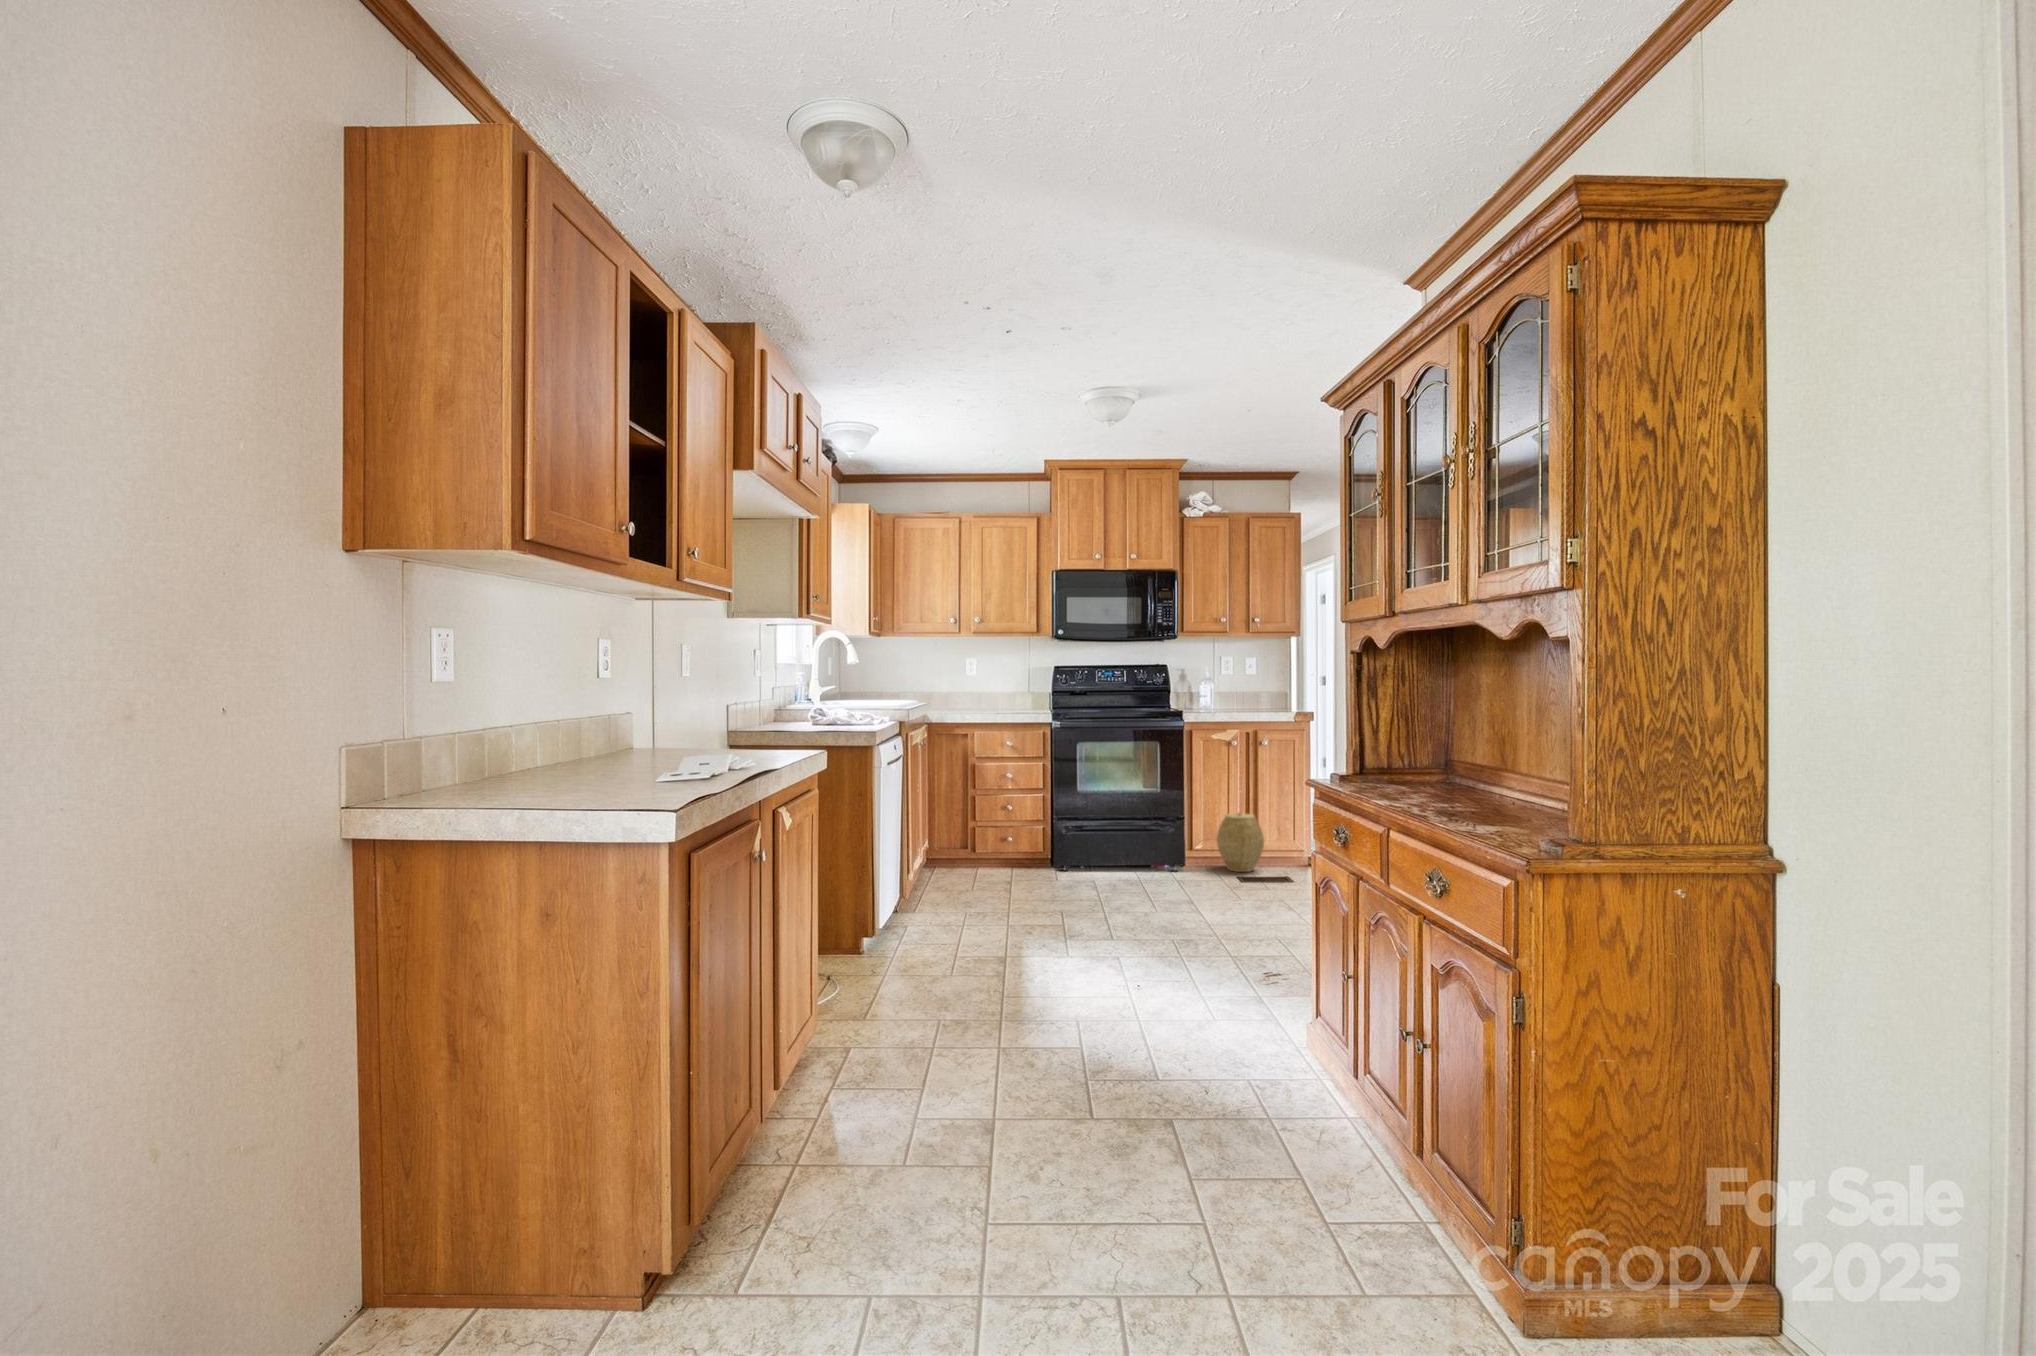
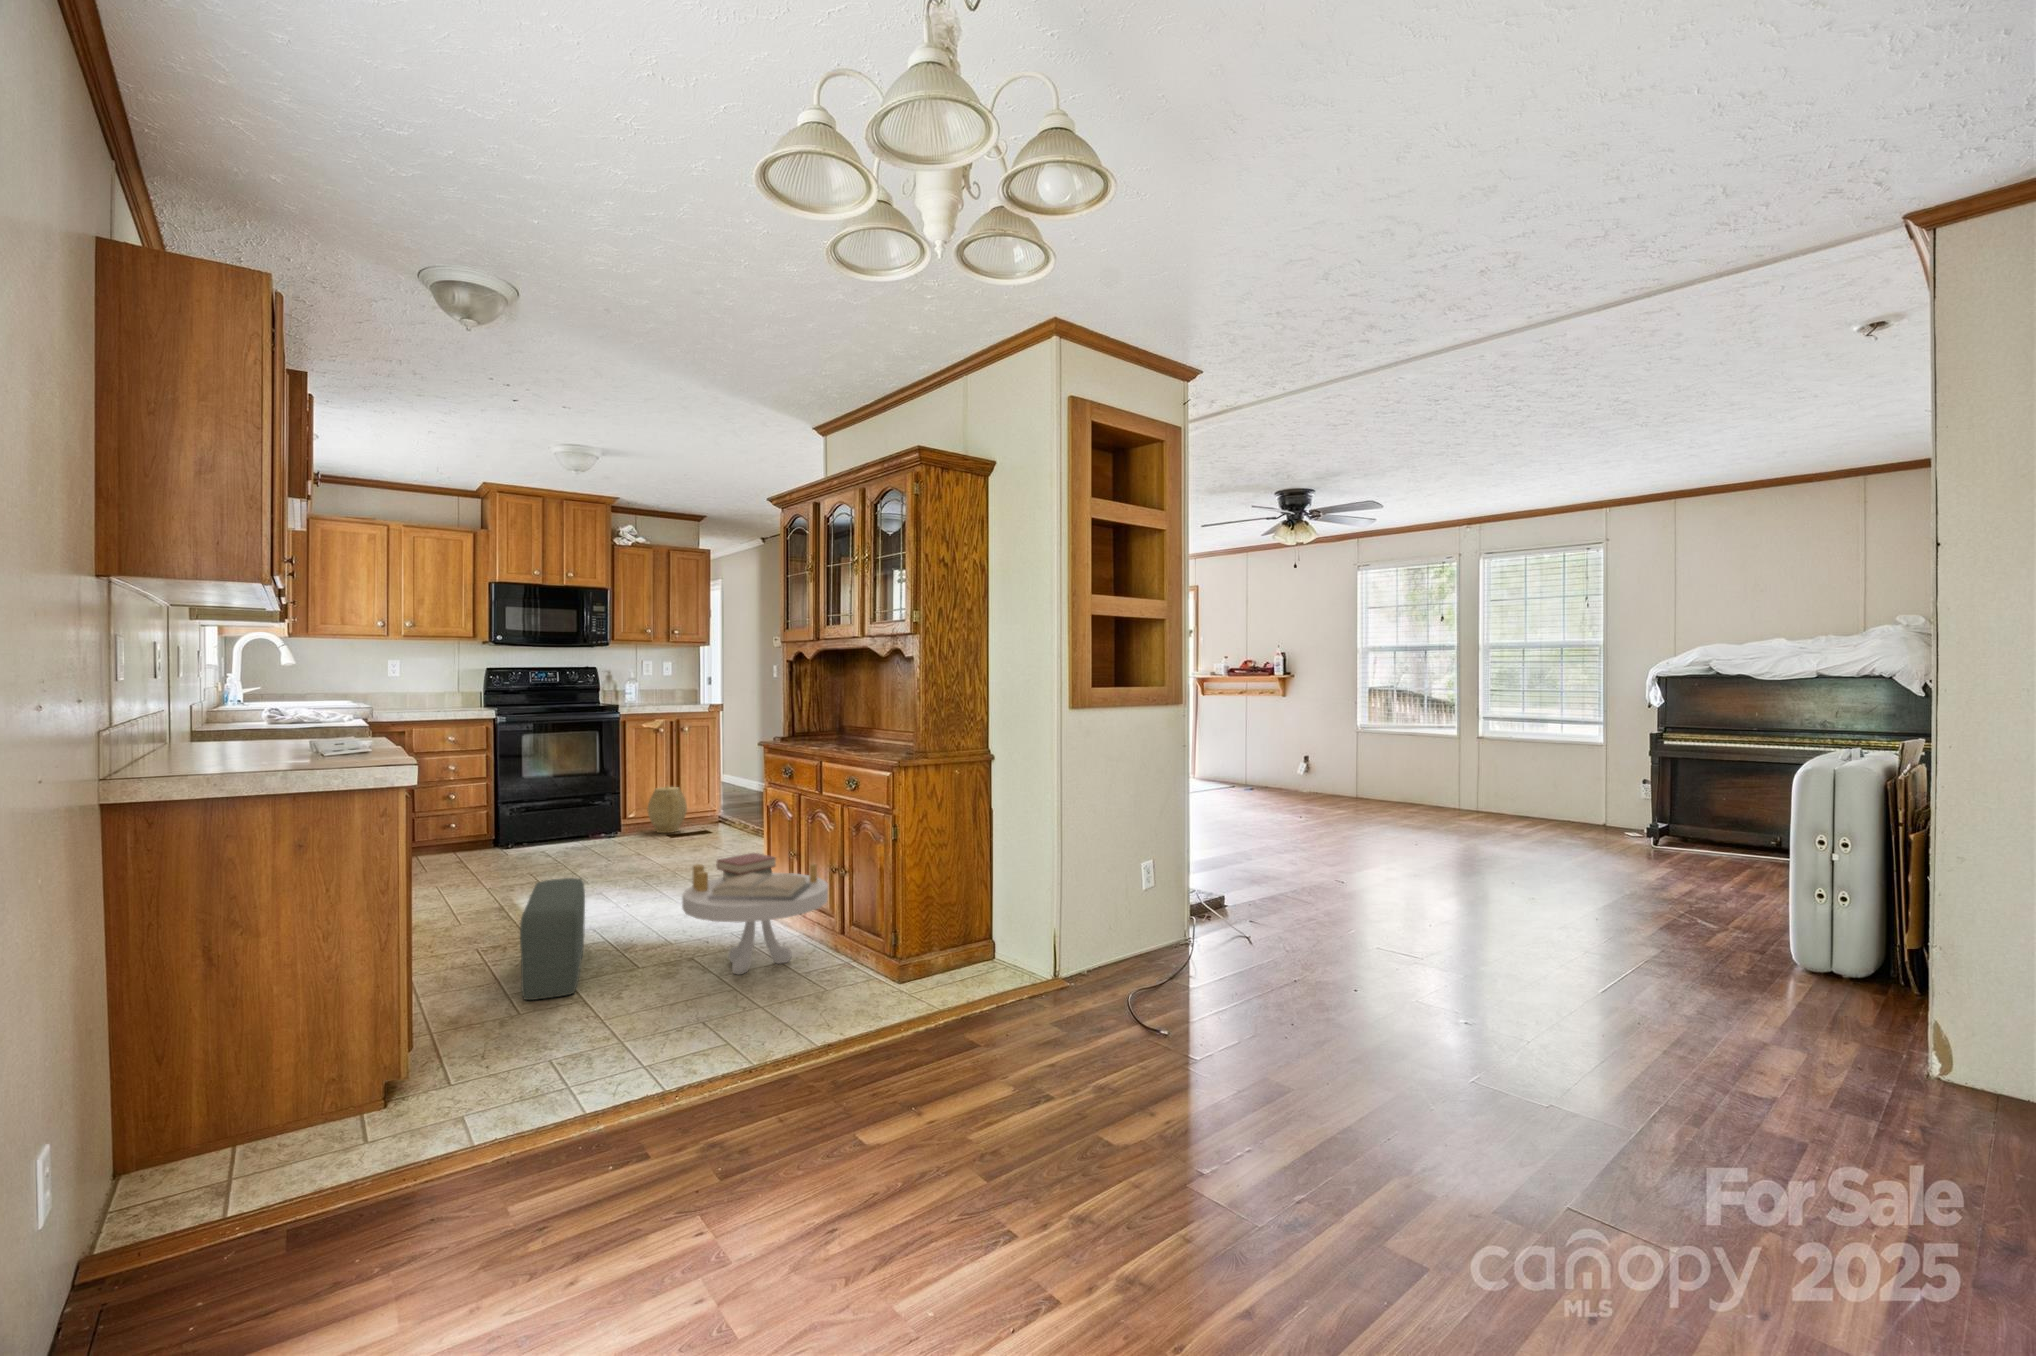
pouf: none [926,950,1048,1142] -> present [520,878,585,1000]
side table: none [1144,962,1391,1183] -> present [682,853,828,975]

